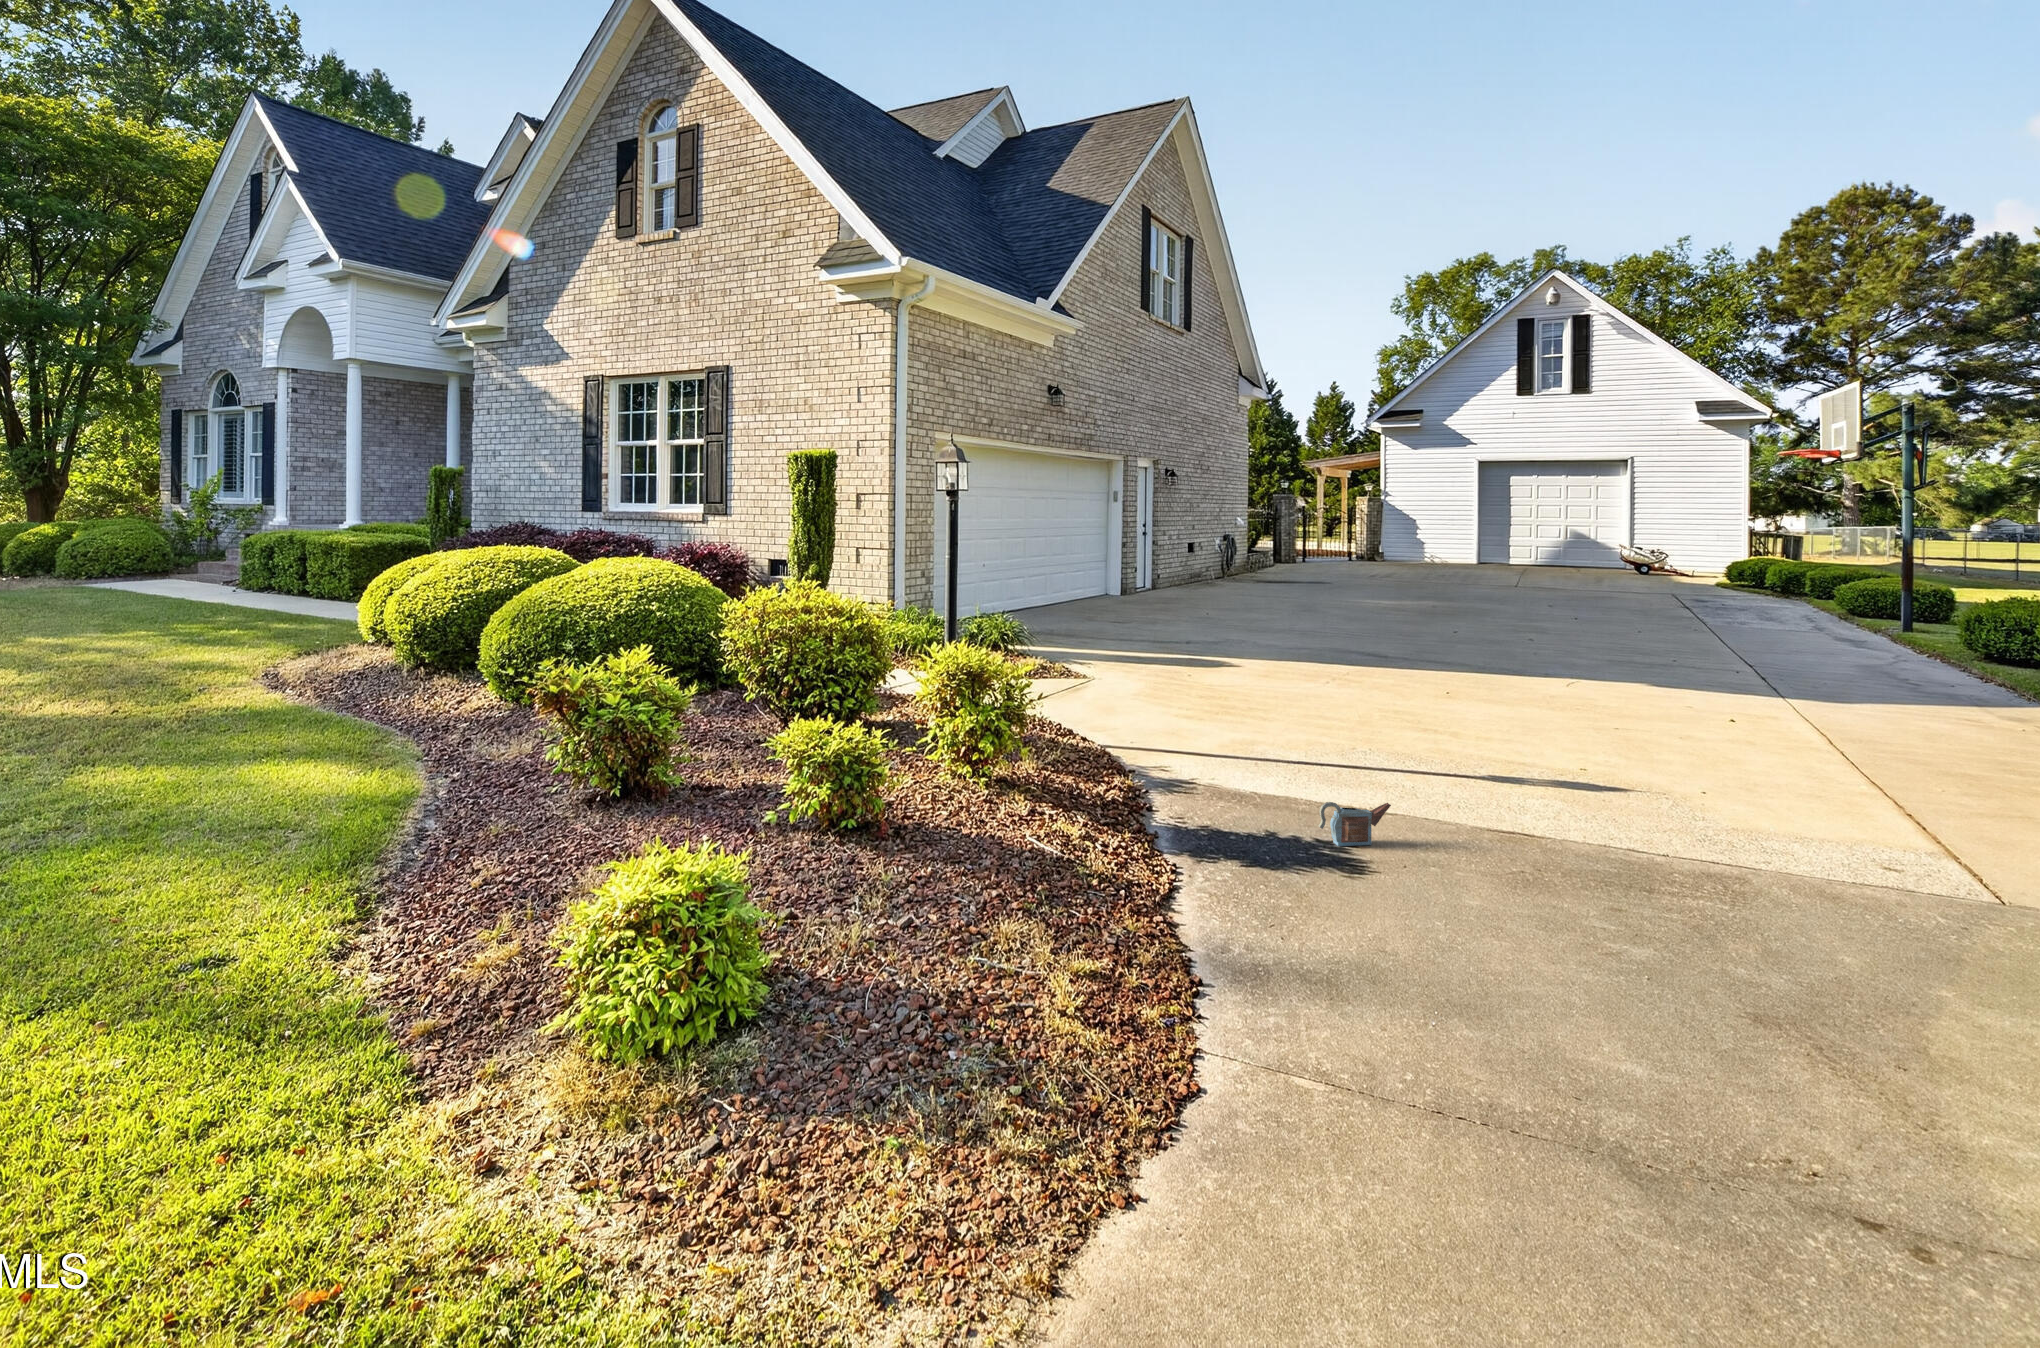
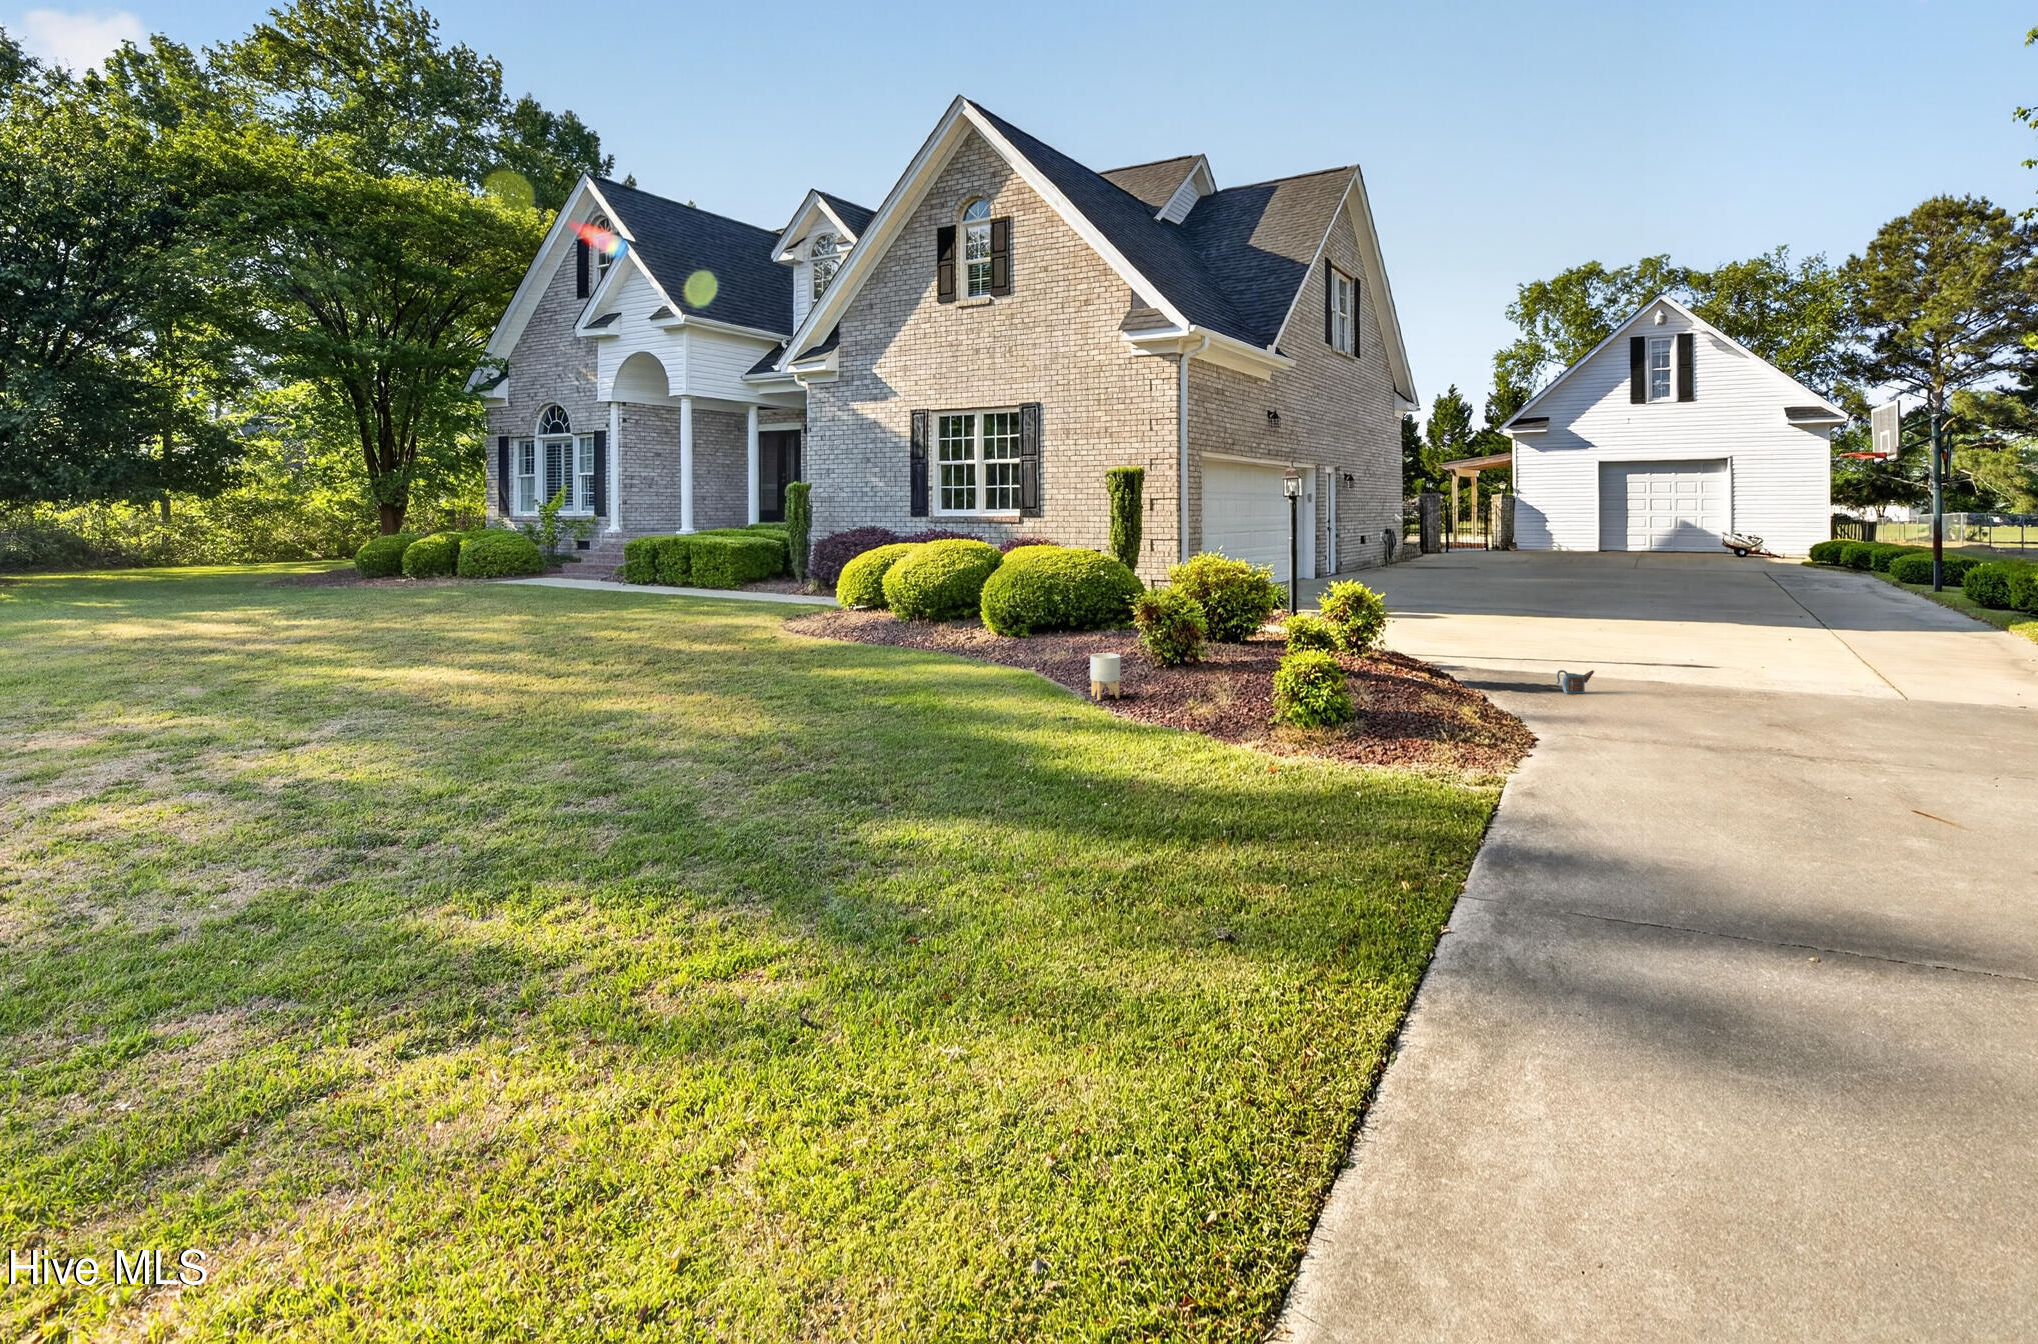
planter: none [458,751,521,843] -> present [1090,653,1120,700]

